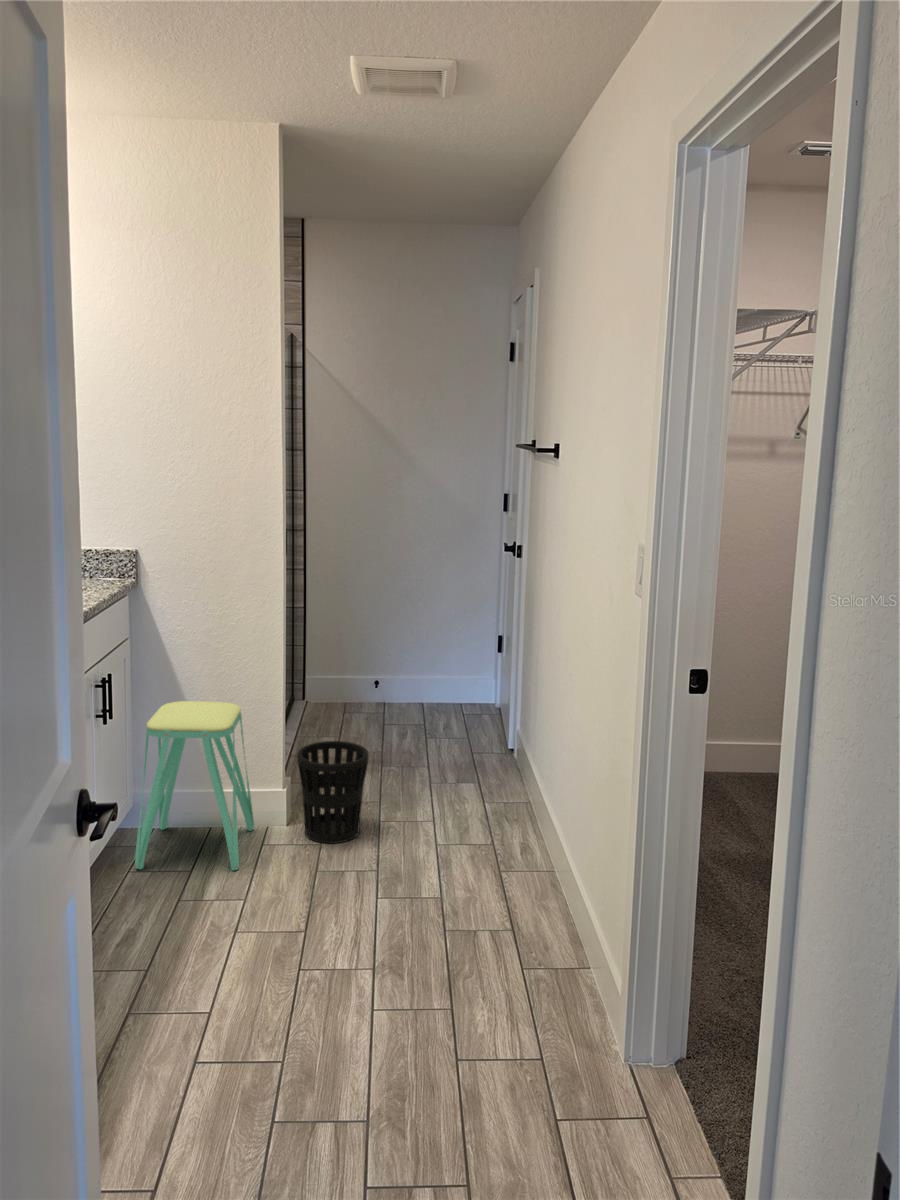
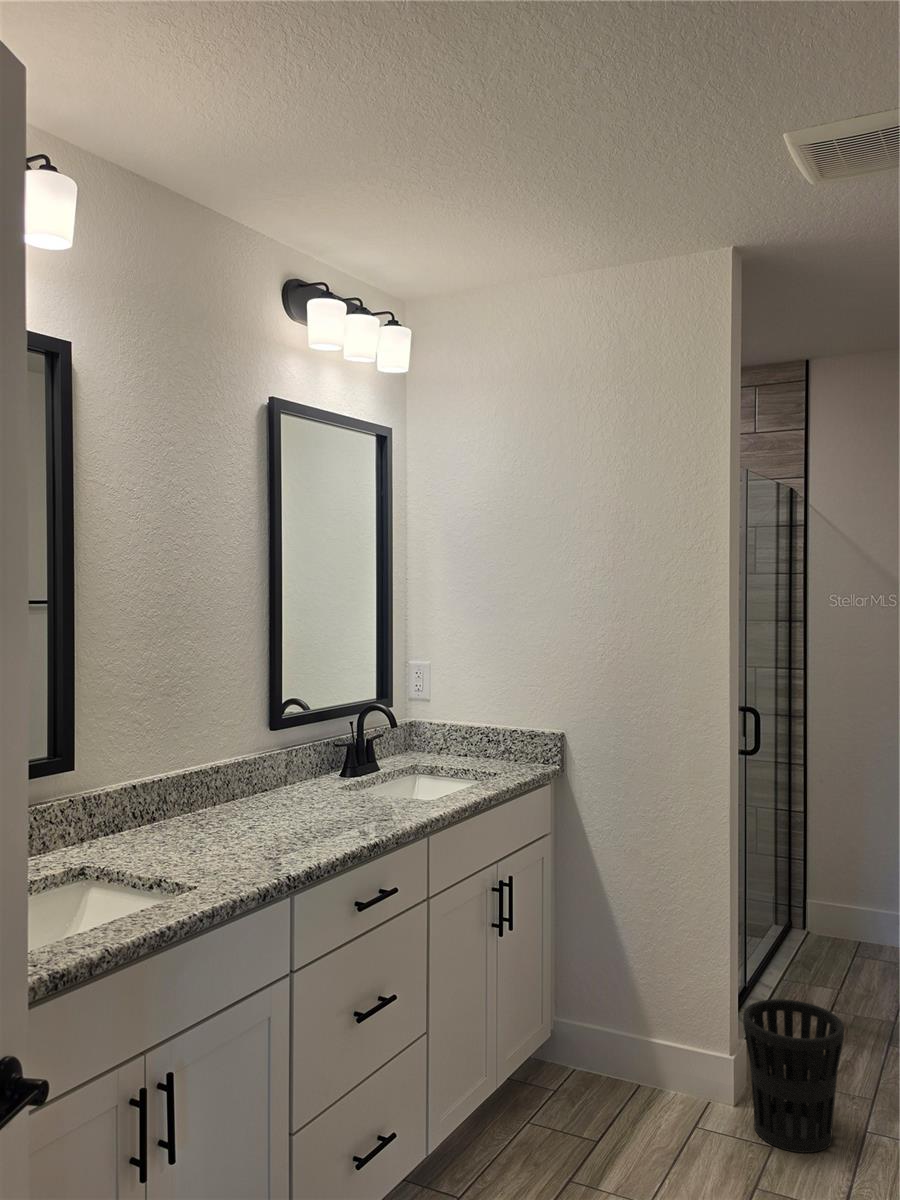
stool: present [135,701,254,870] -> none [532,917,689,1156]

